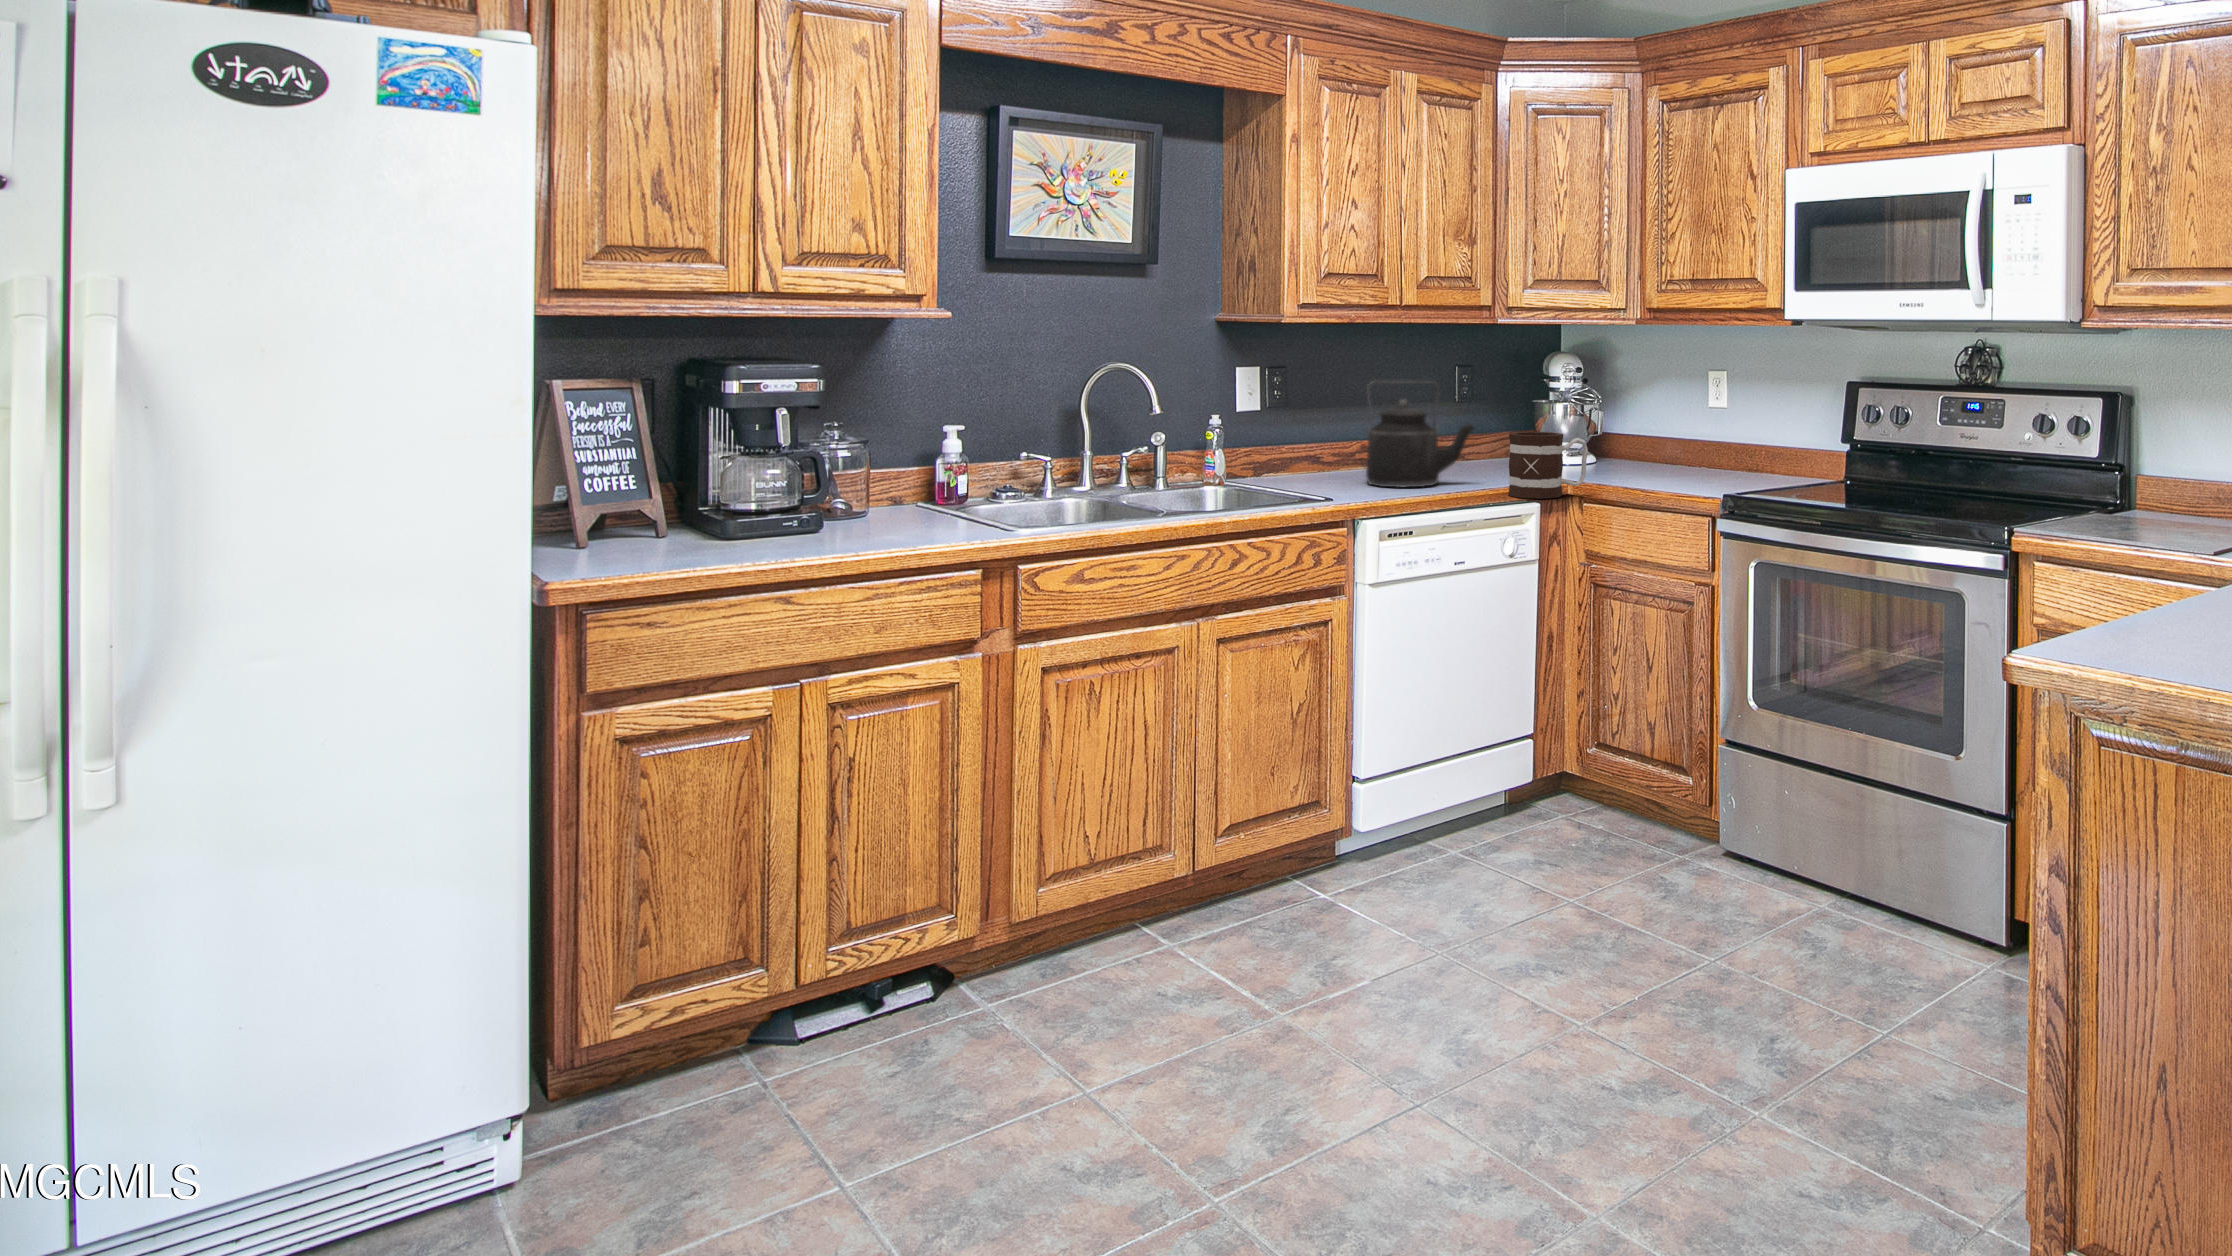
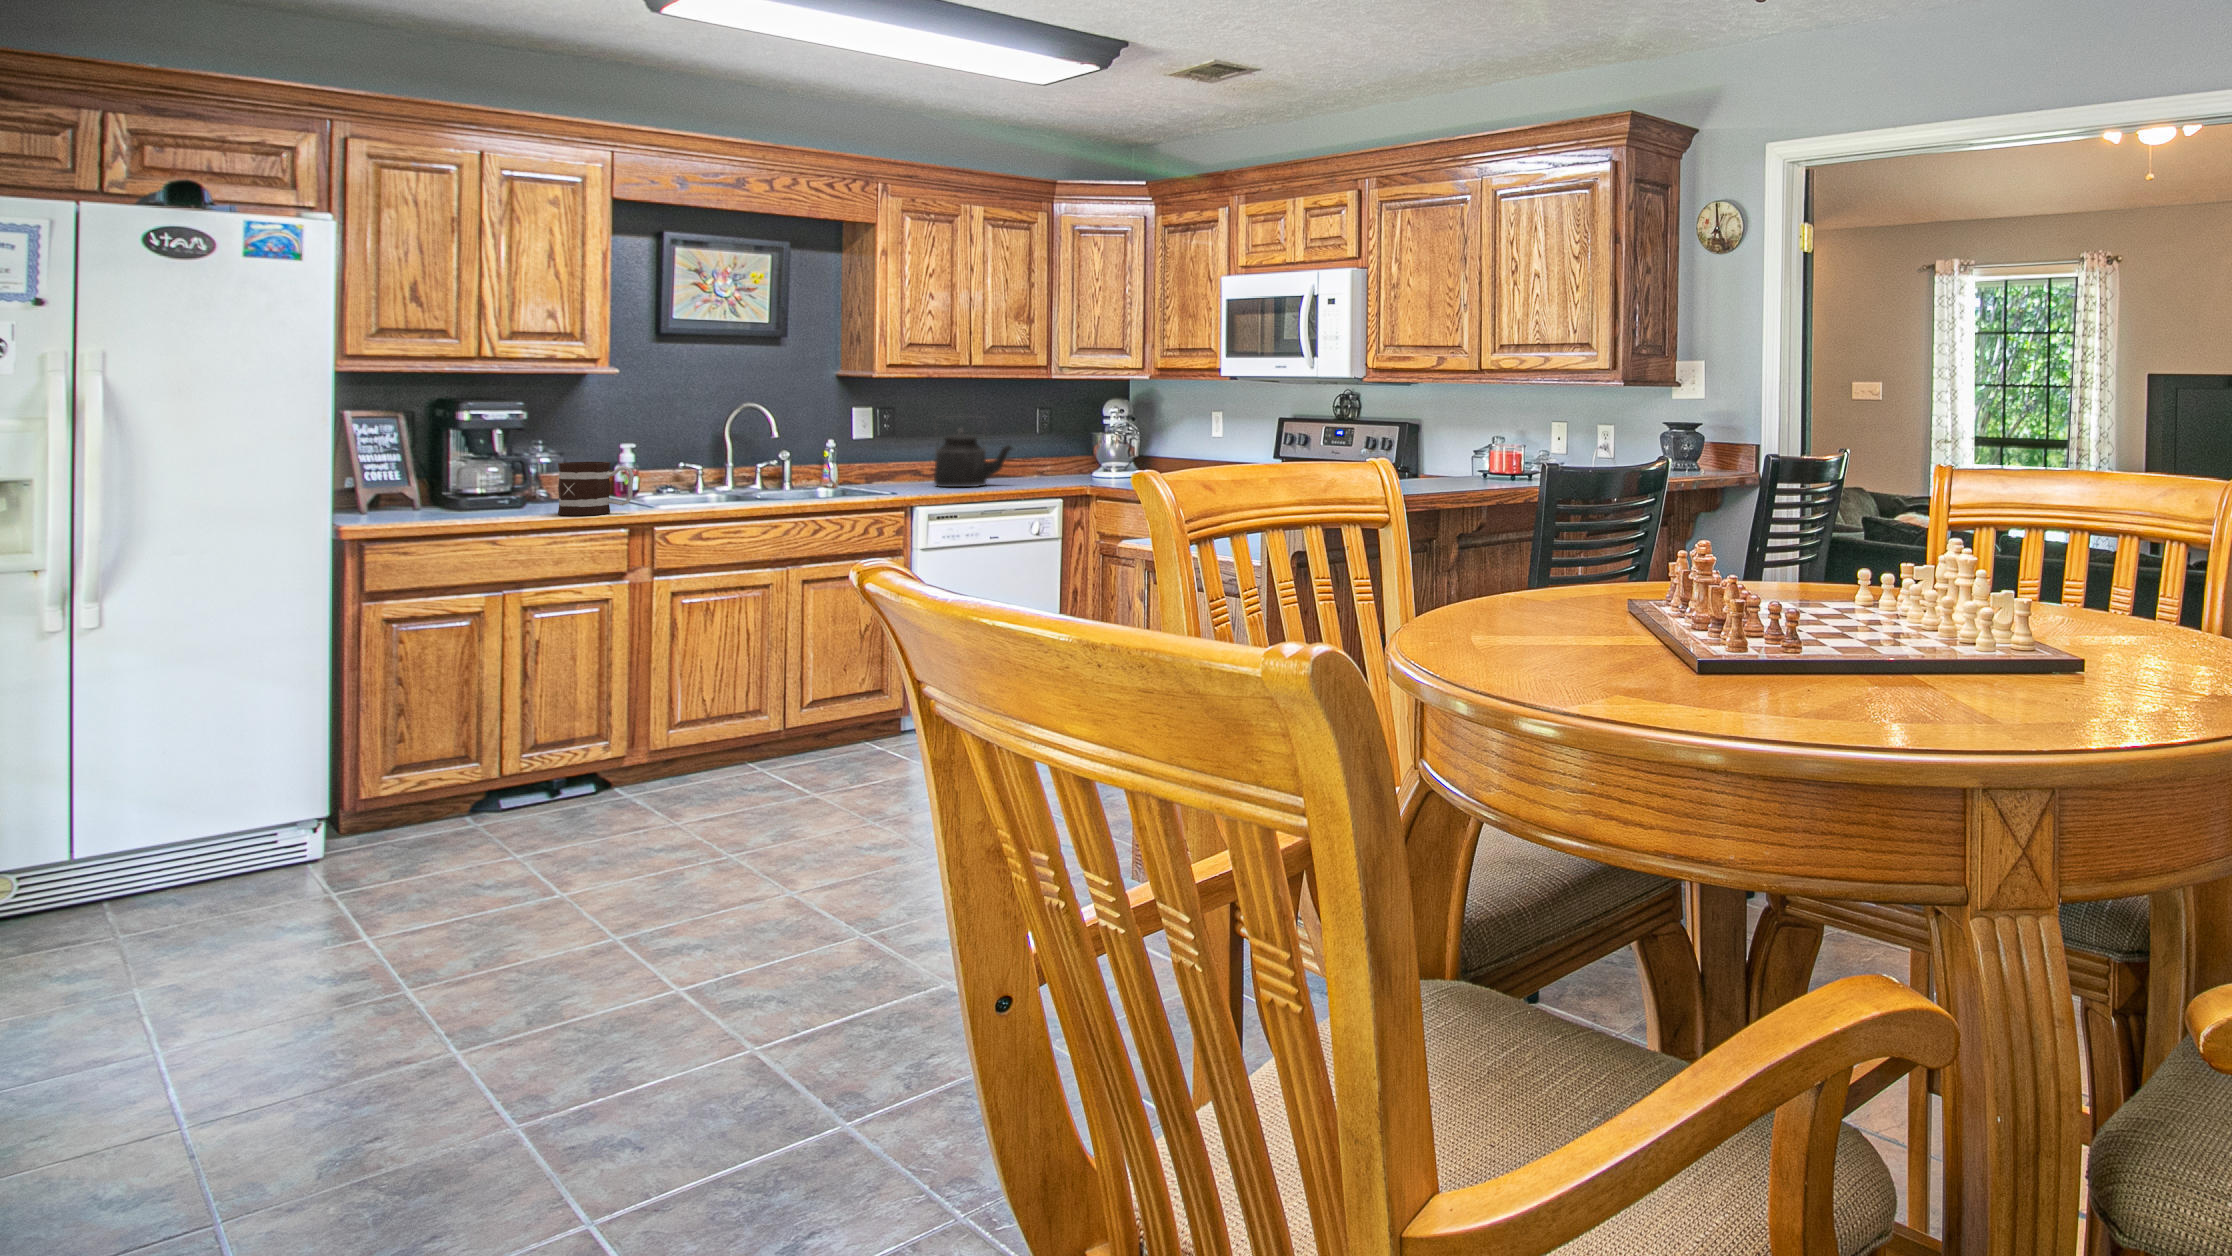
mug: present [1508,432,1588,499] -> present [558,462,634,515]

